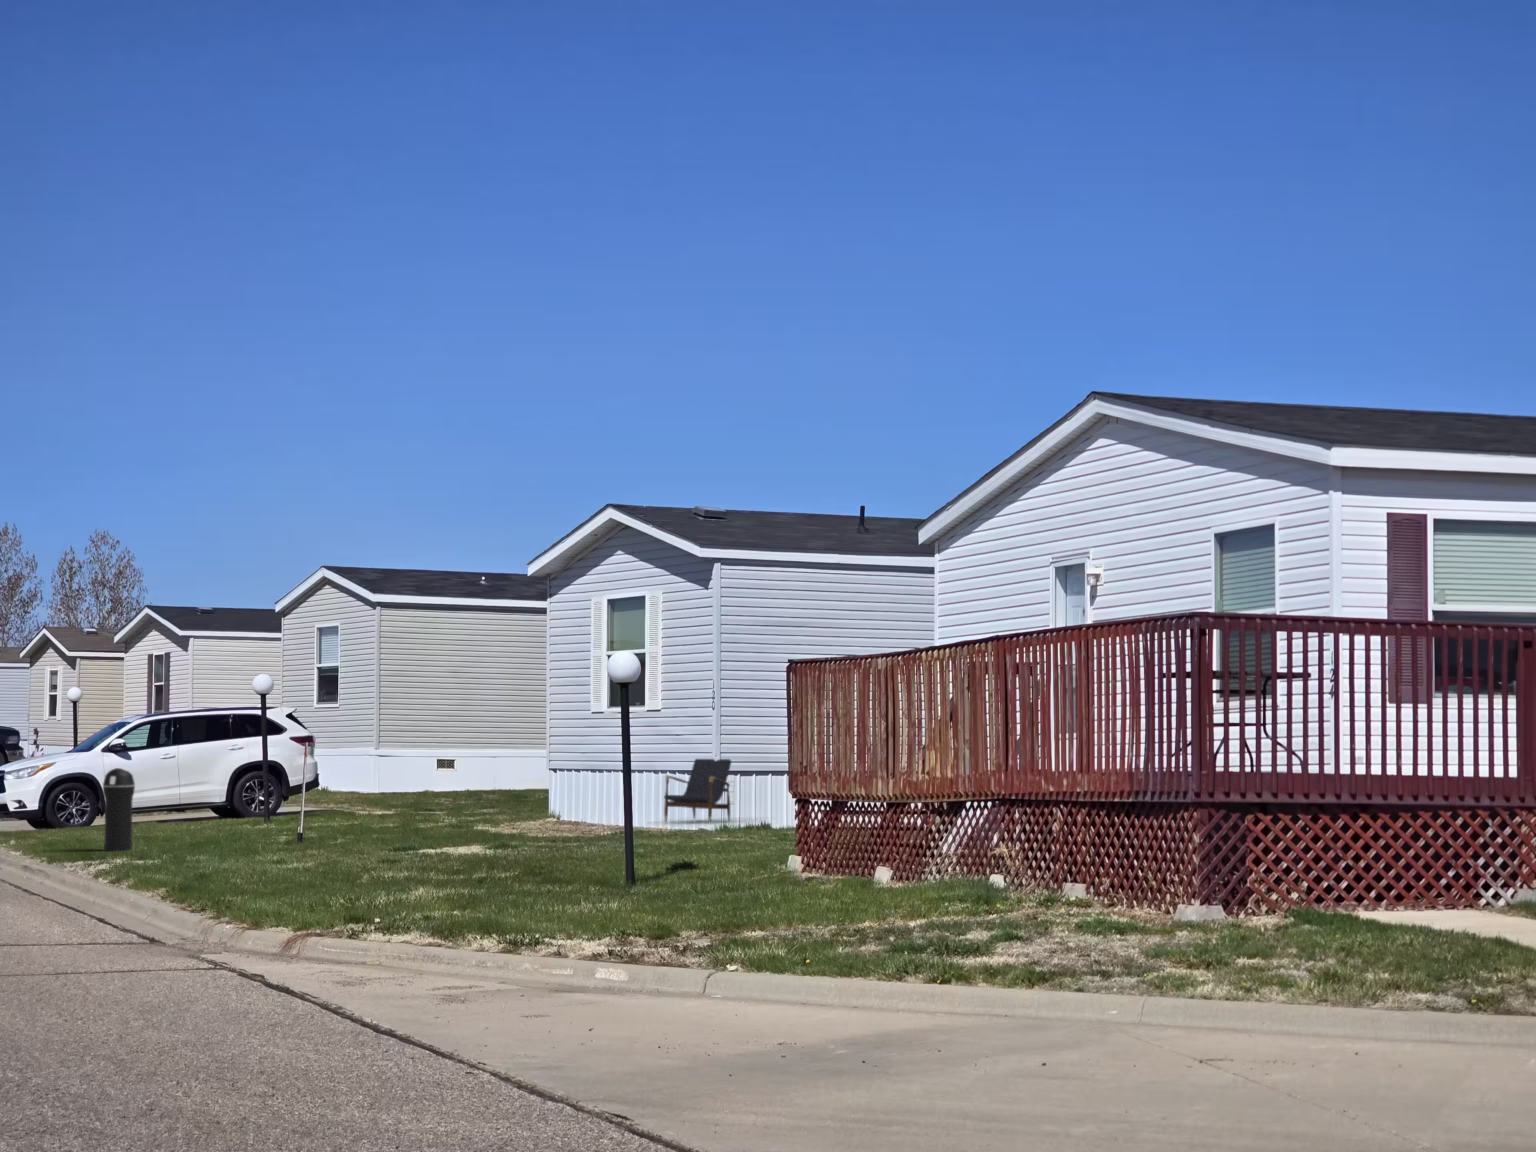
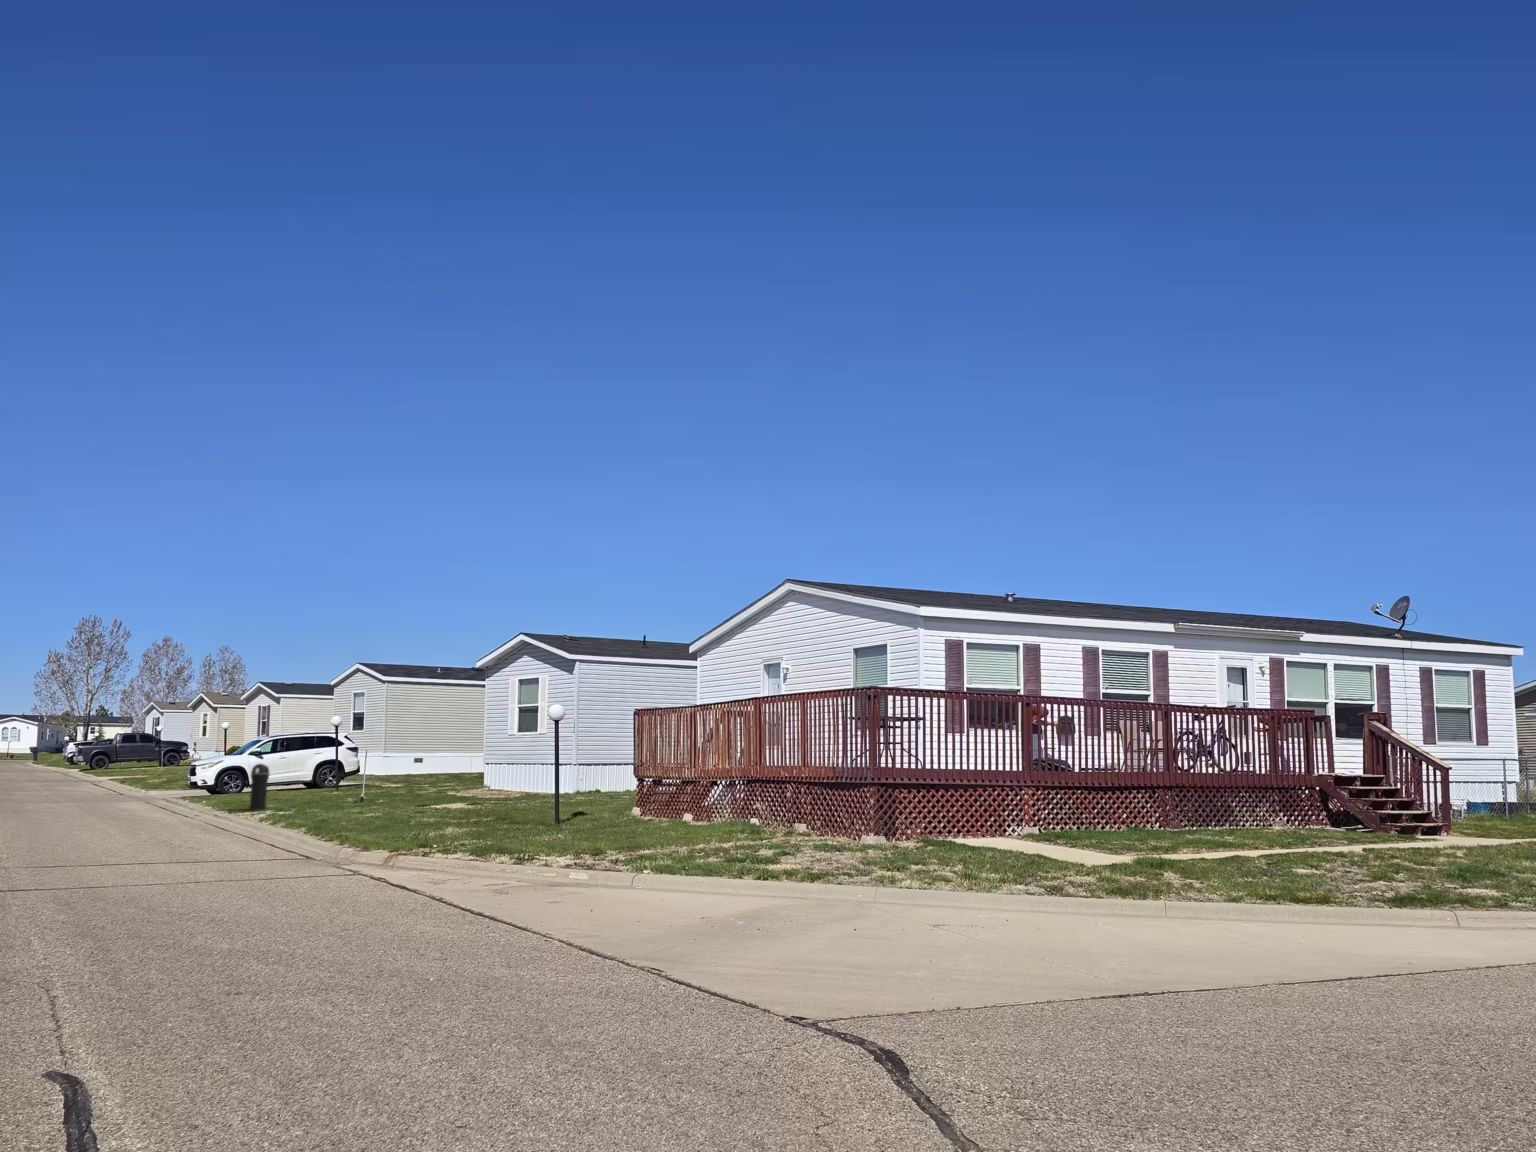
lounge chair: present [664,759,731,823] -> none [559,761,595,795]

